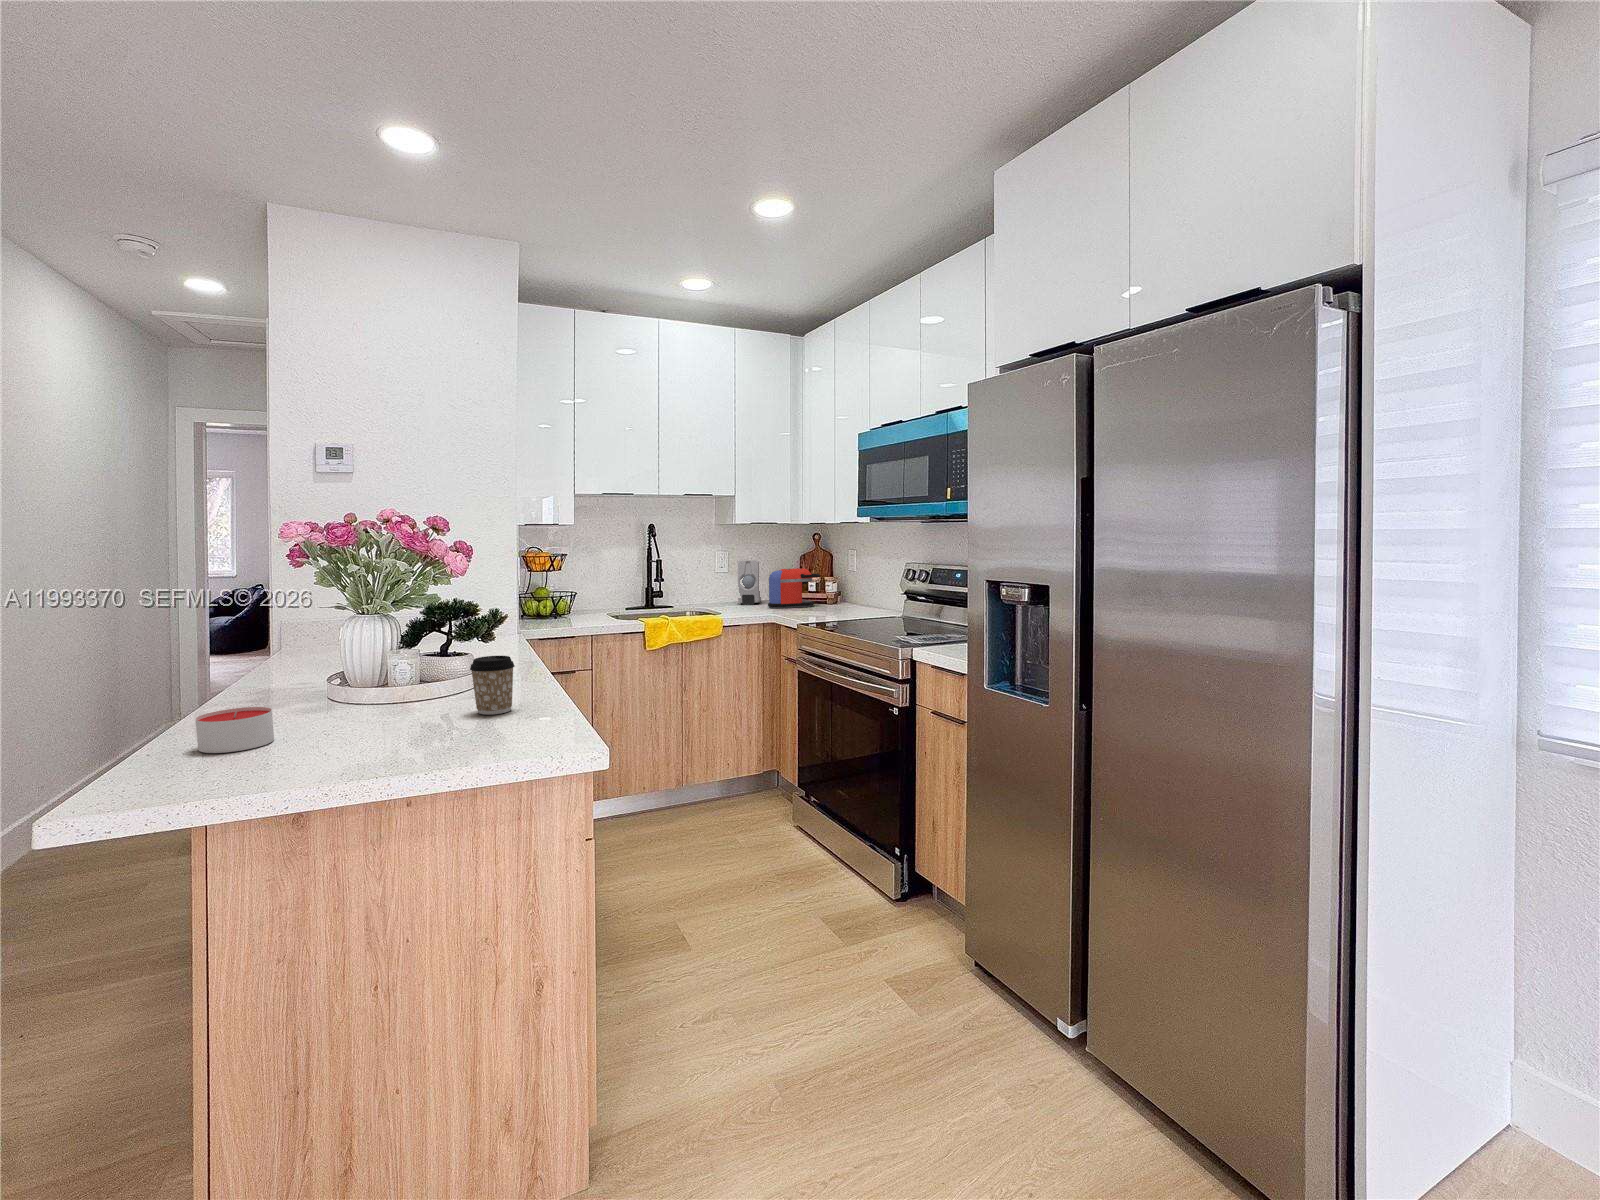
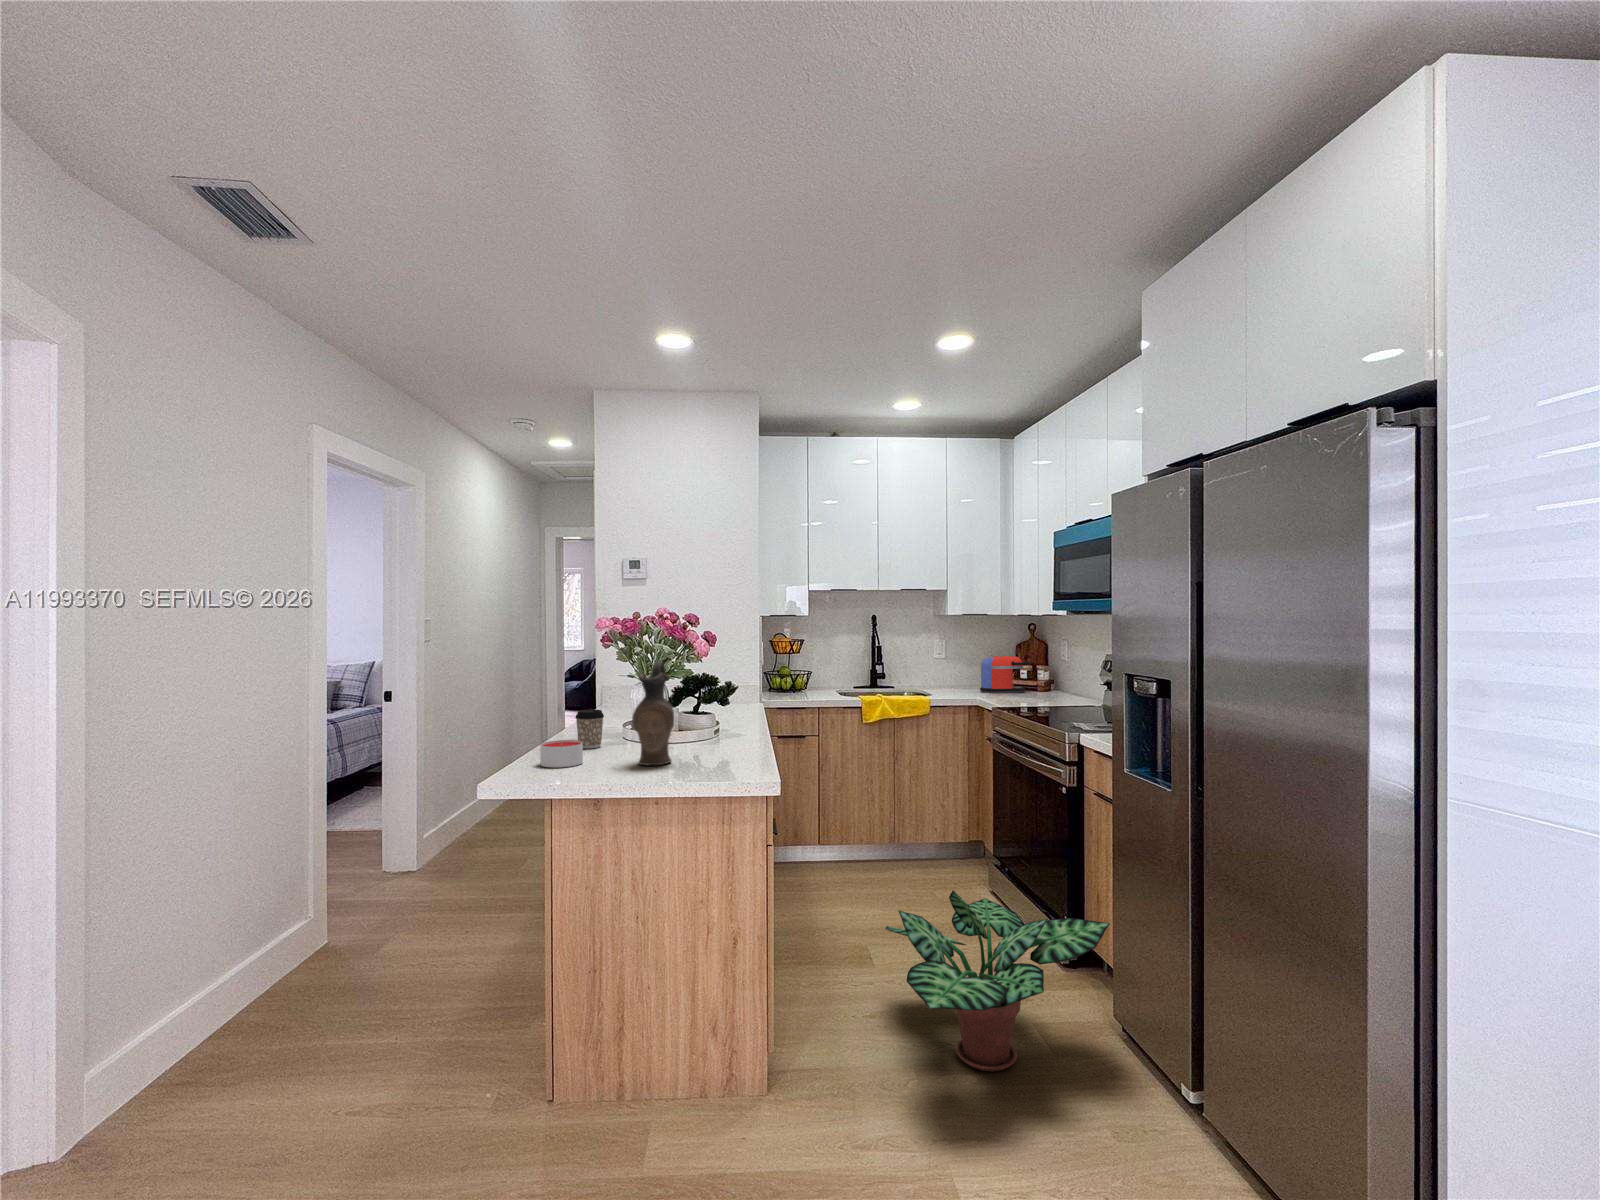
soap dispenser: present [738,560,761,605] -> none [954,648,978,689]
ceramic pitcher: none [355,583,424,736] -> present [632,661,674,765]
coffee cup: present [470,656,515,715] -> present [575,710,604,748]
potted plant: none [710,843,968,1045] -> present [885,890,1110,1072]

